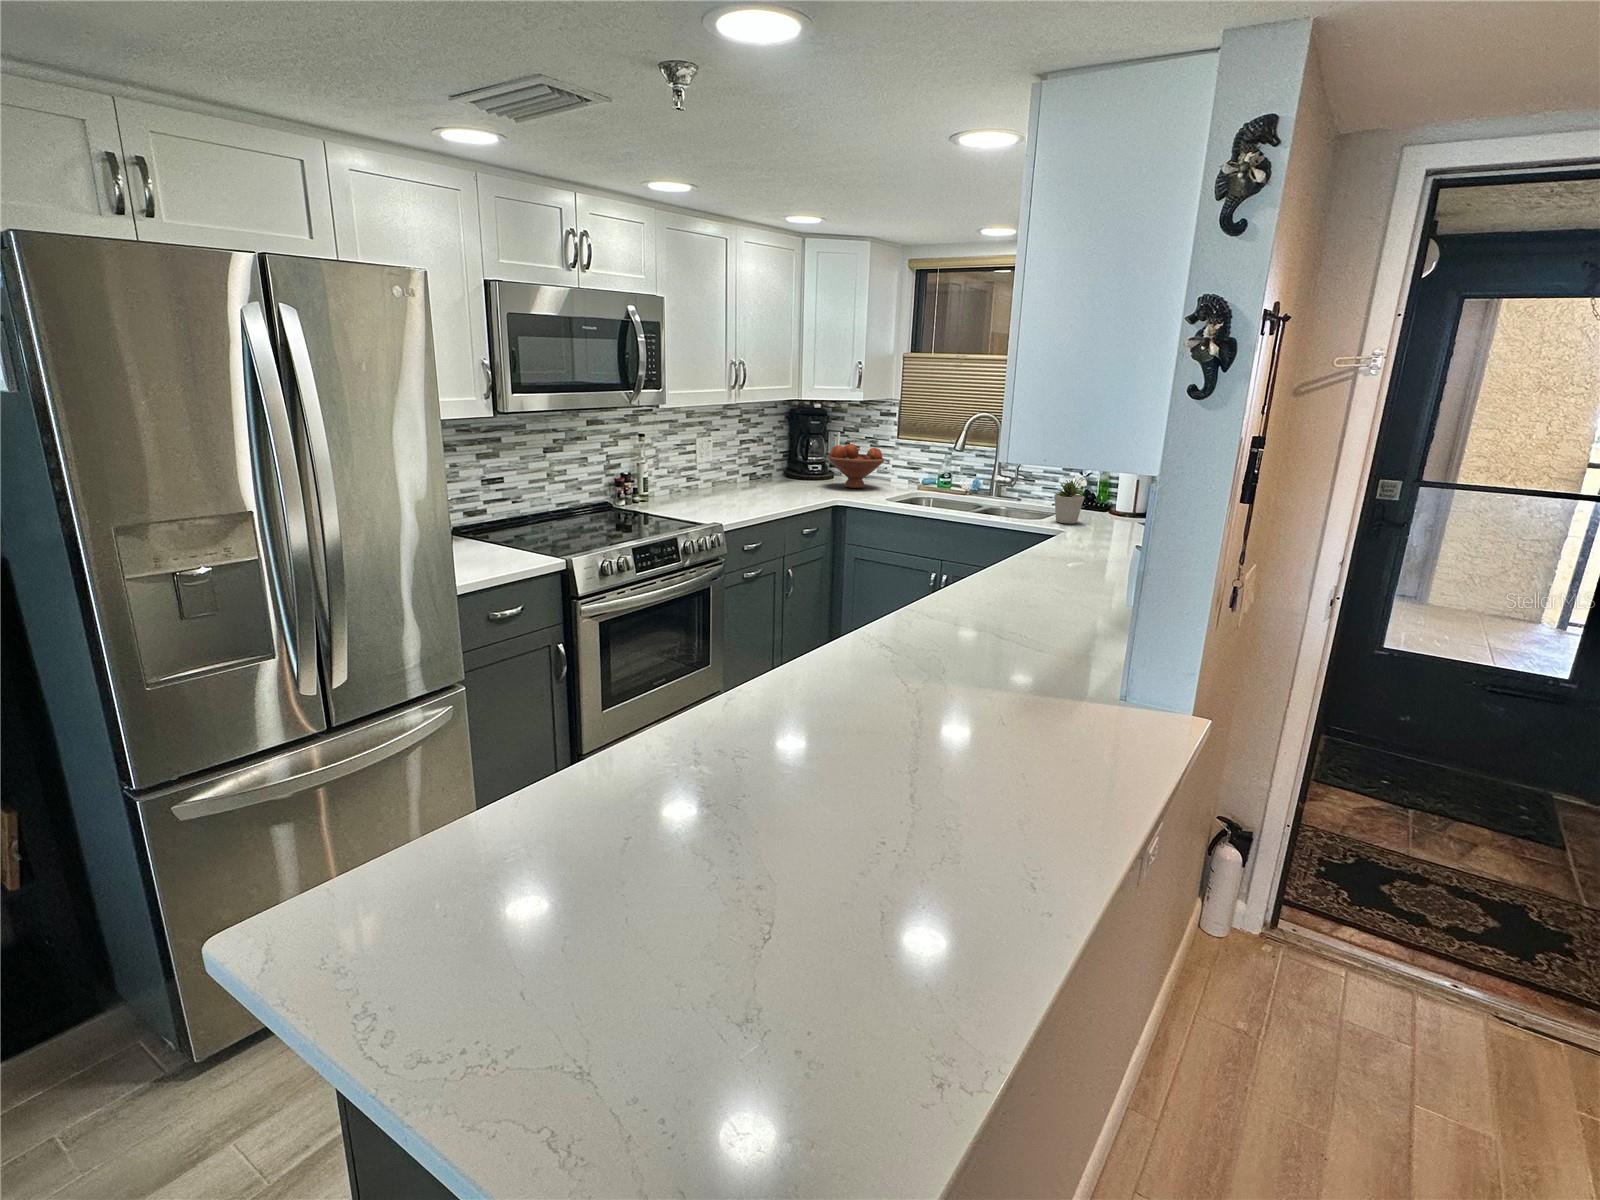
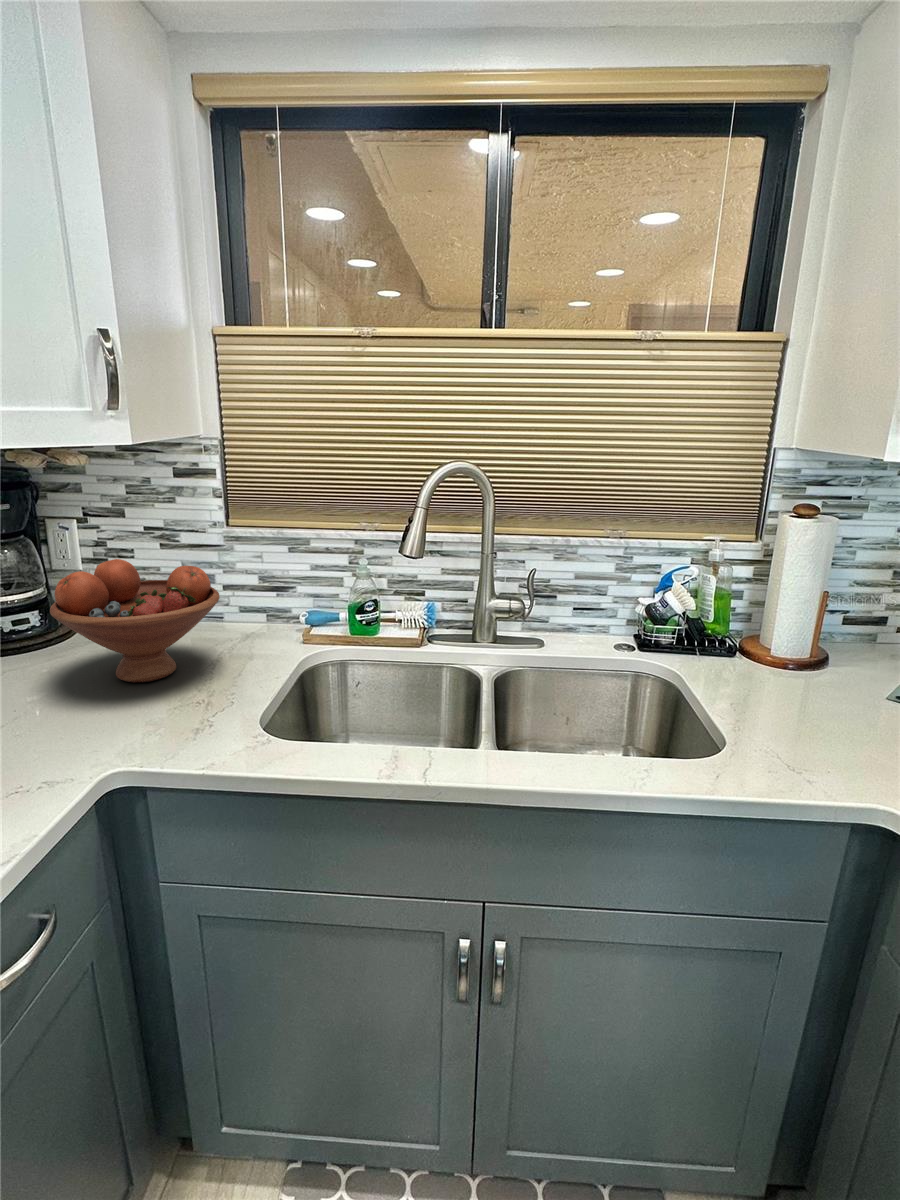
potted plant: present [1054,480,1085,524] -> none [783,639,879,763]

